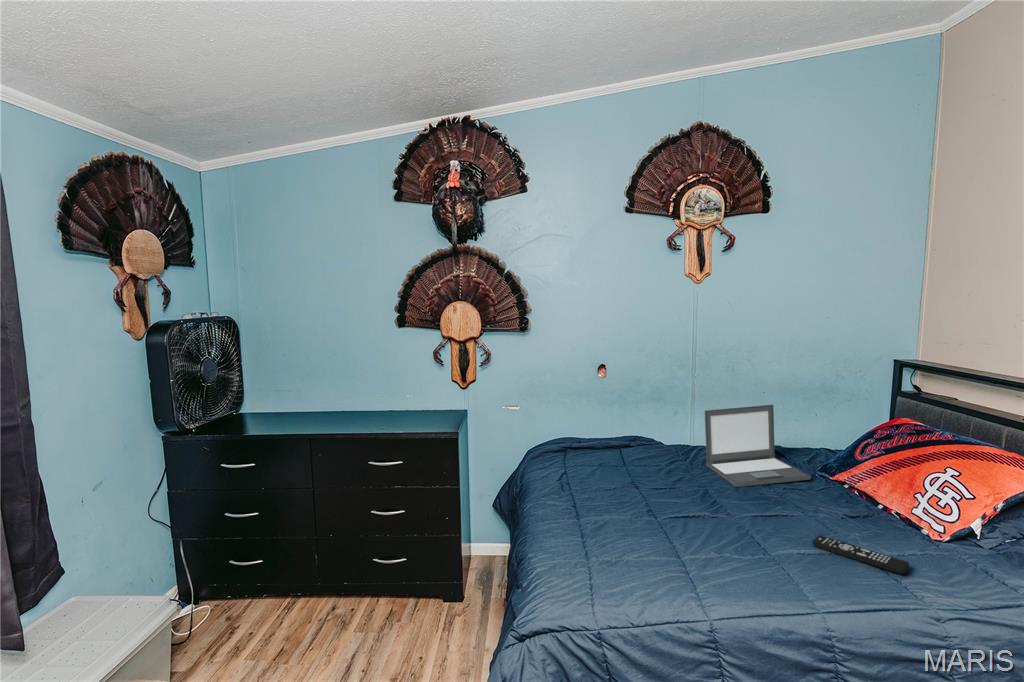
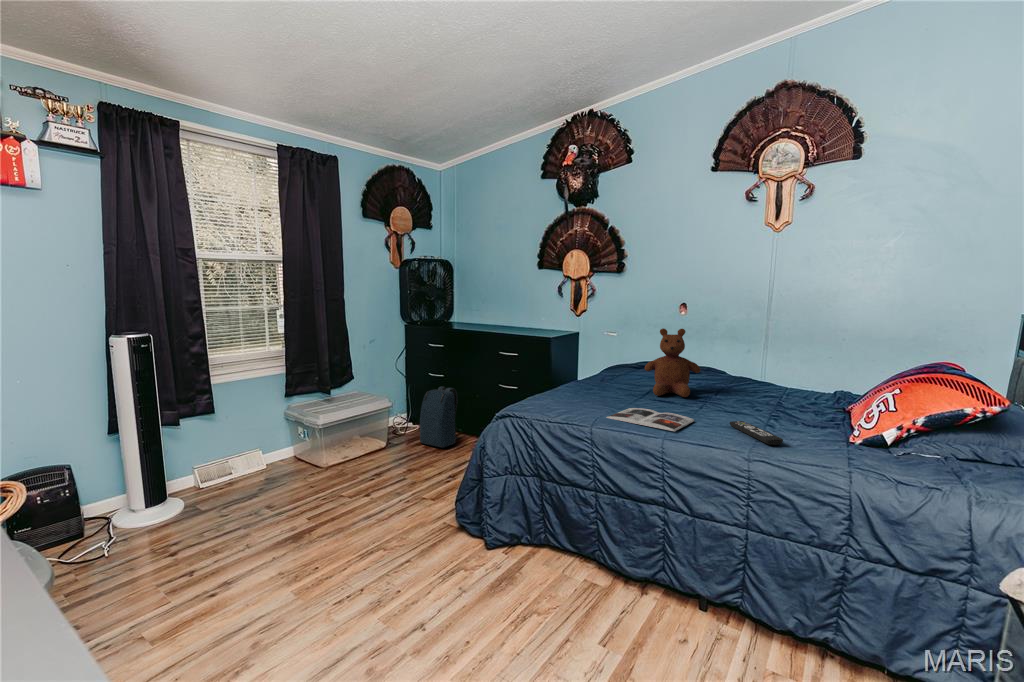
laptop: present [705,405,811,487] -> none [737,340,817,405]
teddy bear: none [630,411,701,506] -> present [645,328,700,397]
backpack: none [237,537,310,652] -> present [420,387,458,448]
magazine: none [674,543,797,584] -> present [606,408,694,431]

